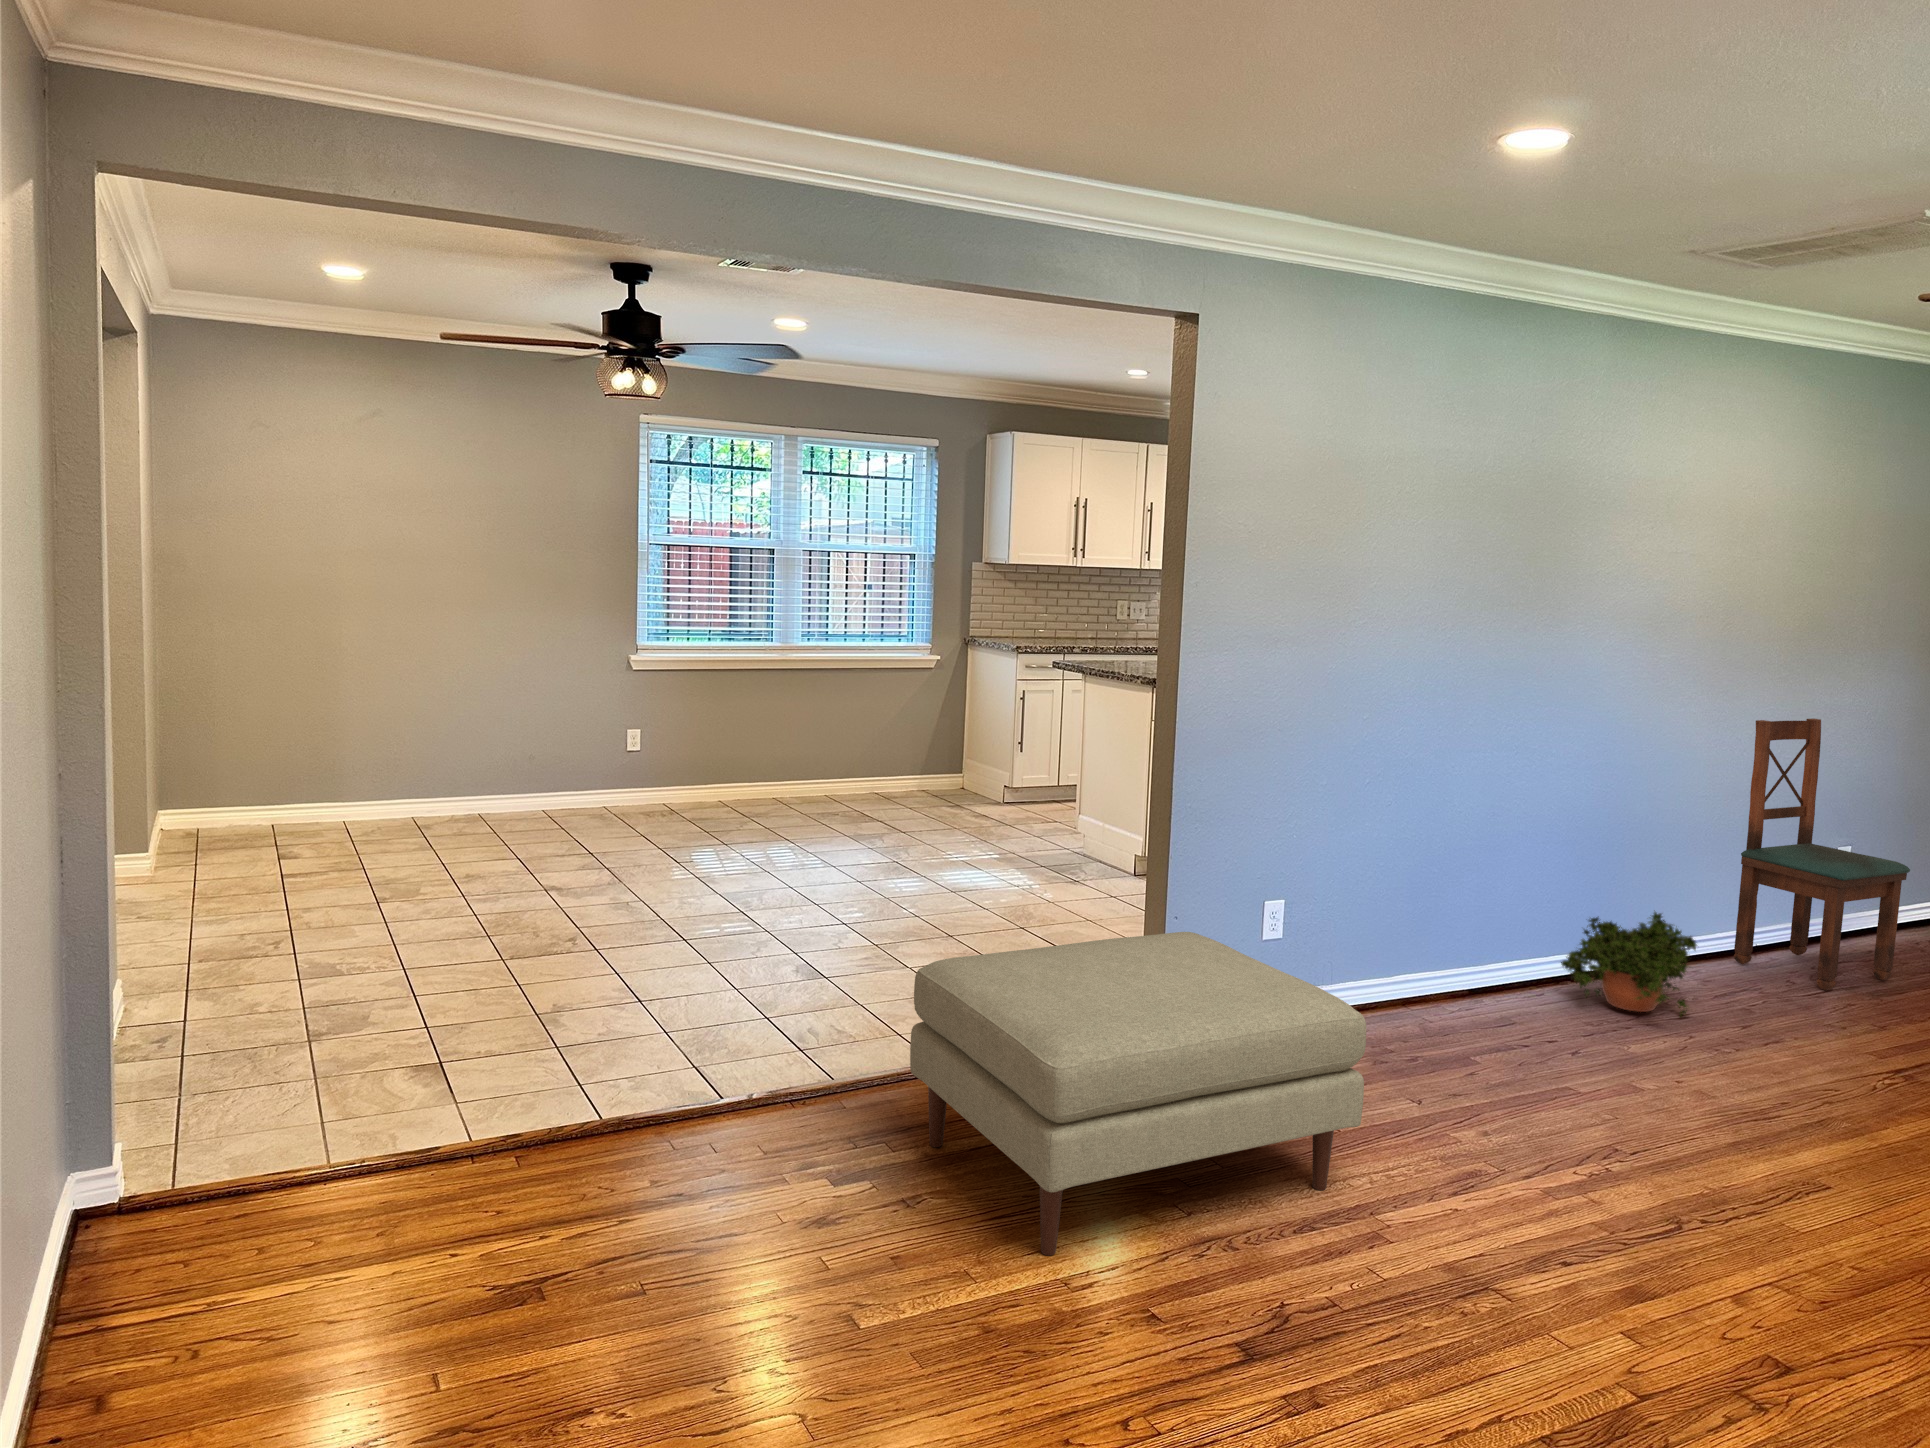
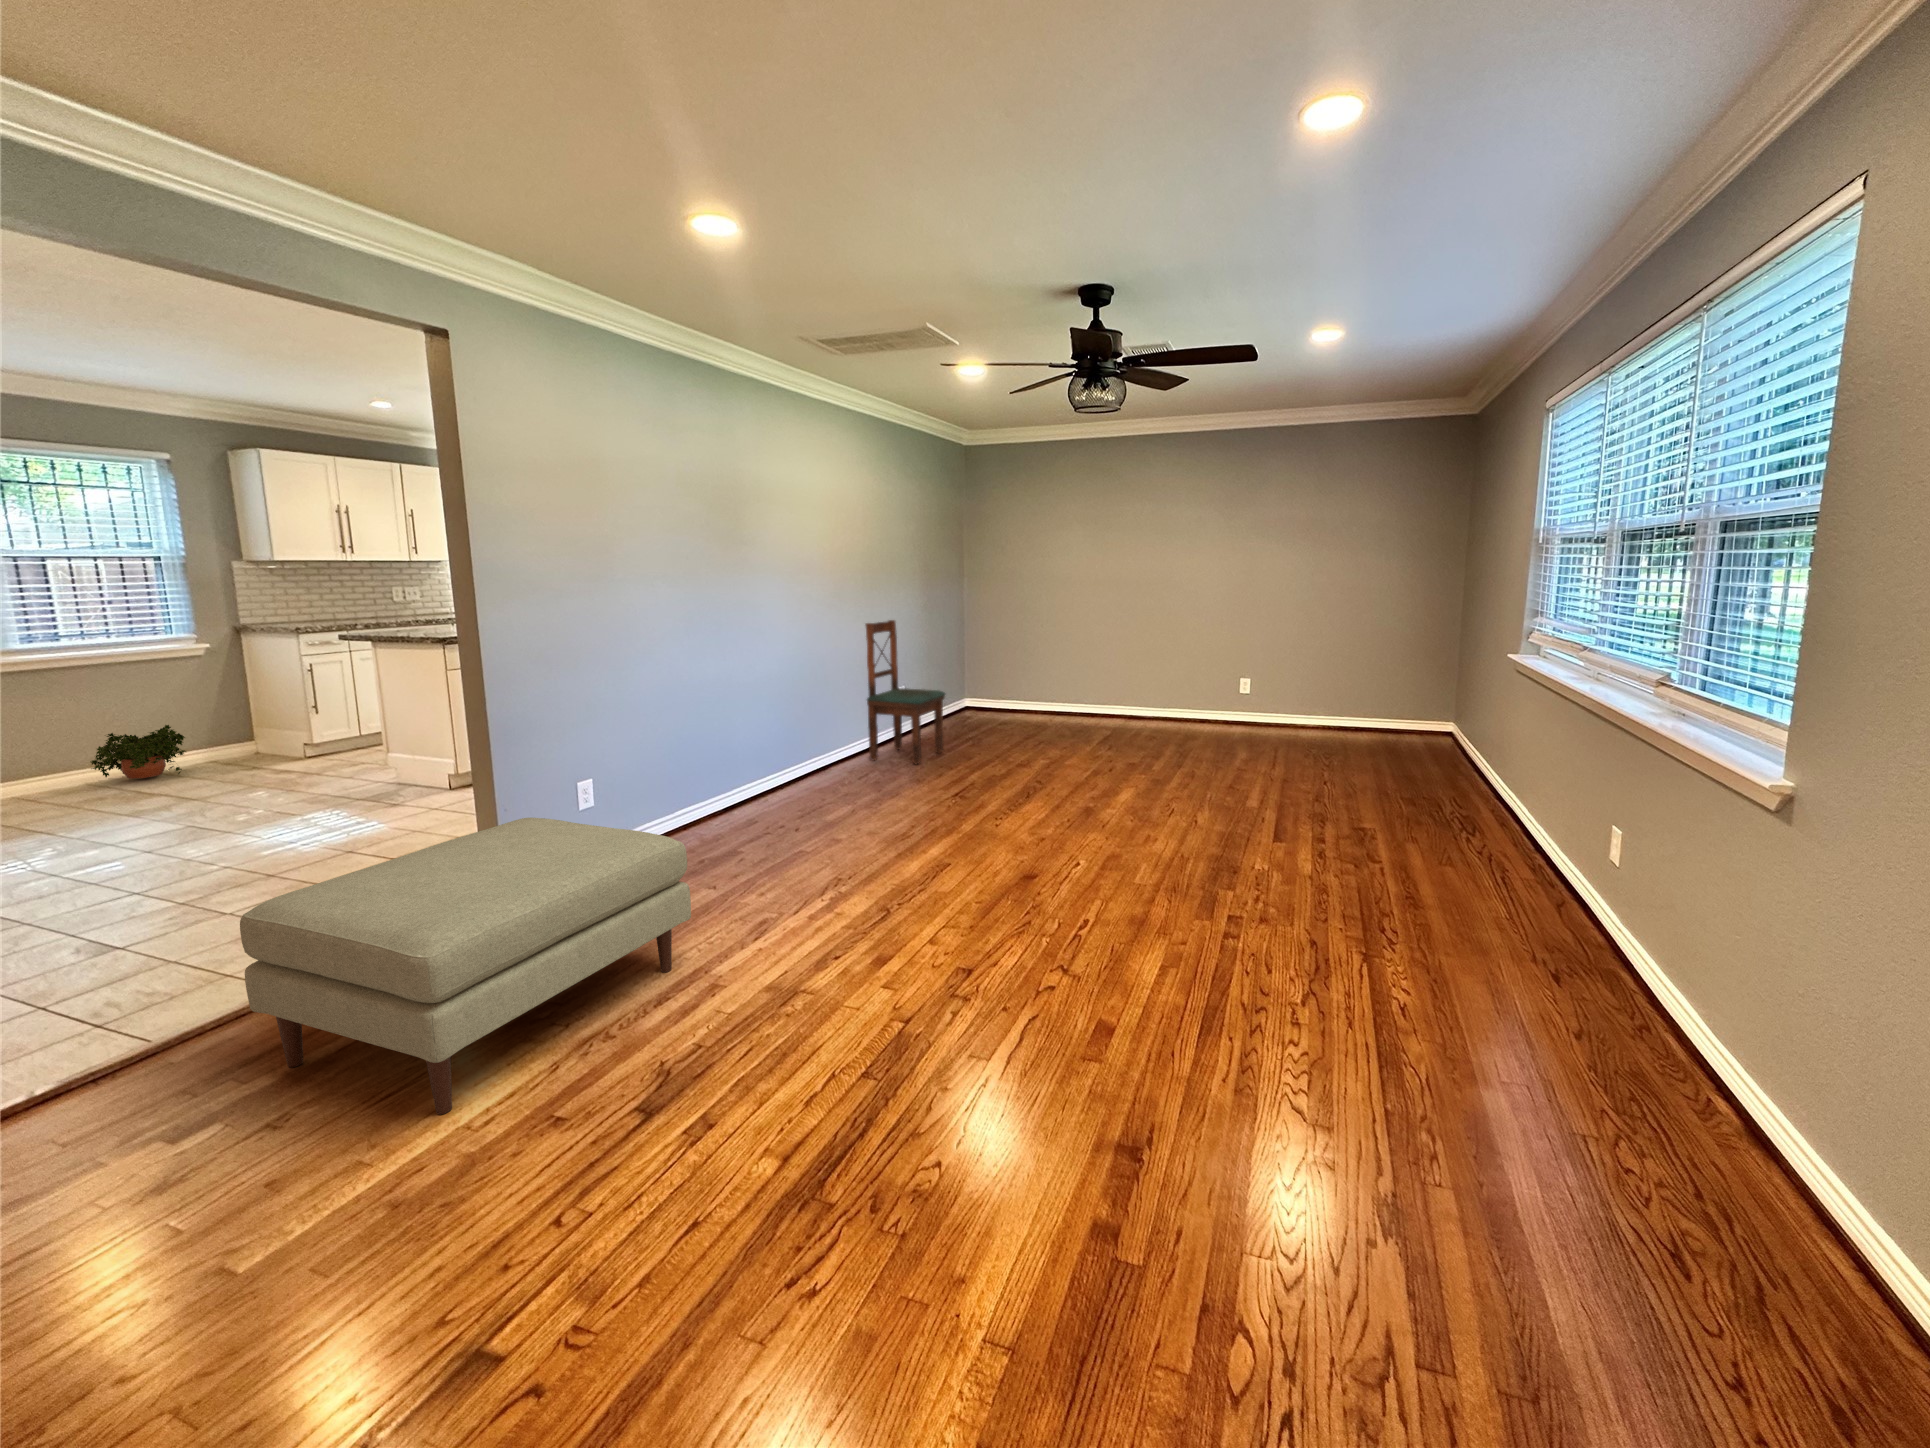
potted plant: present [1561,912,1697,1015] -> present [90,725,186,779]

